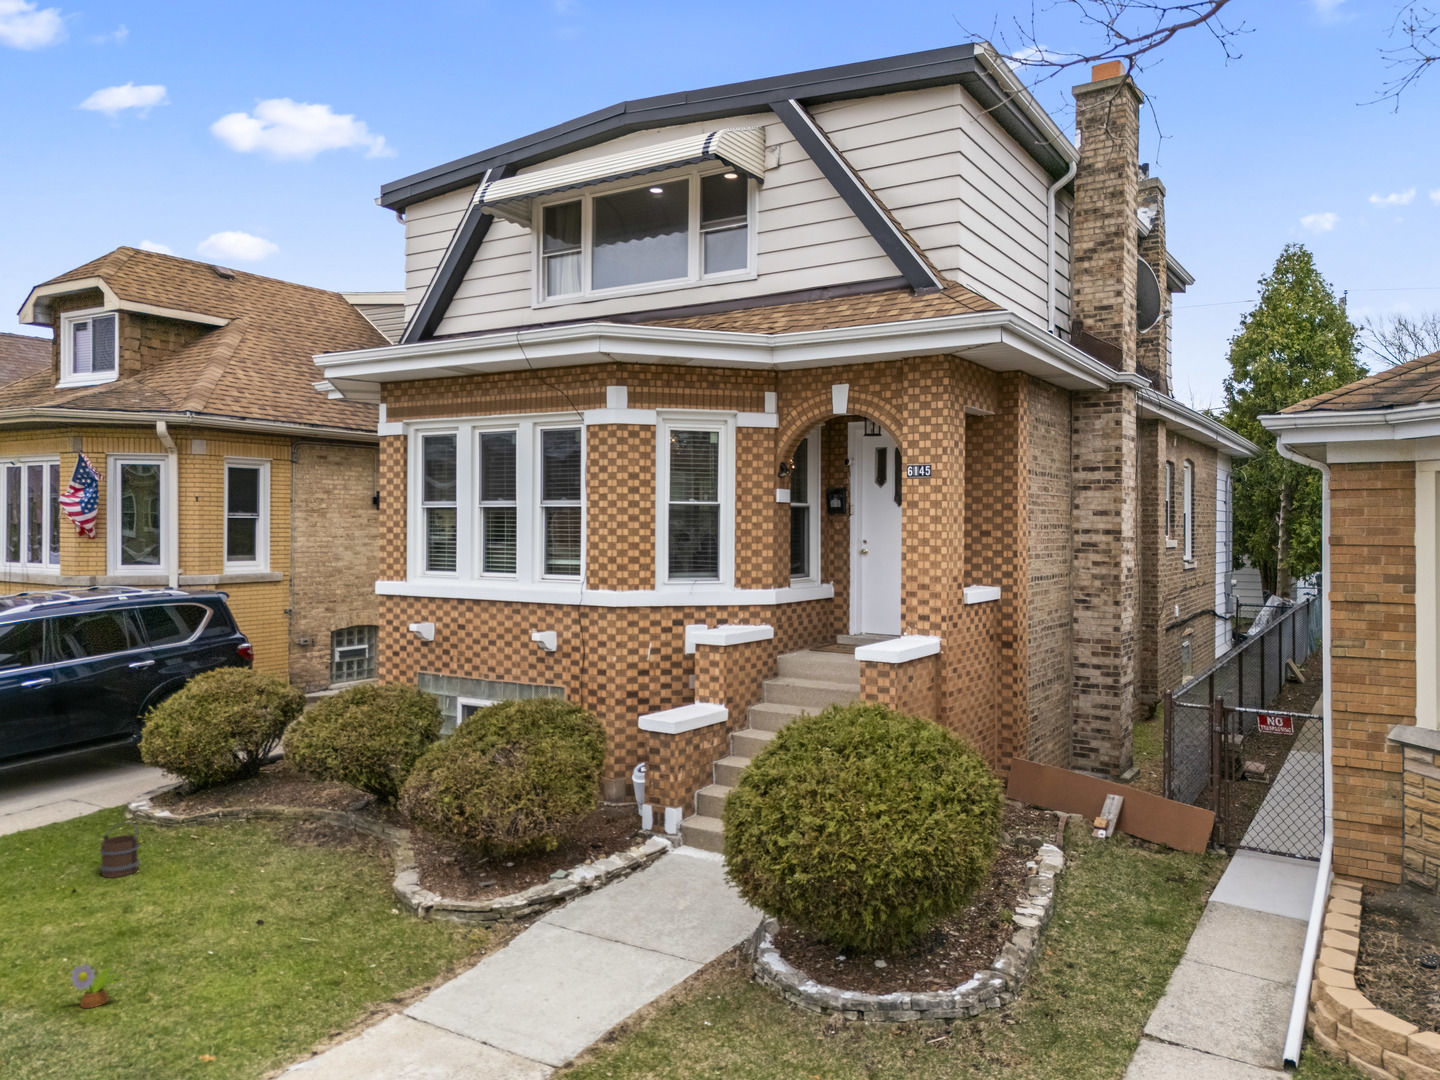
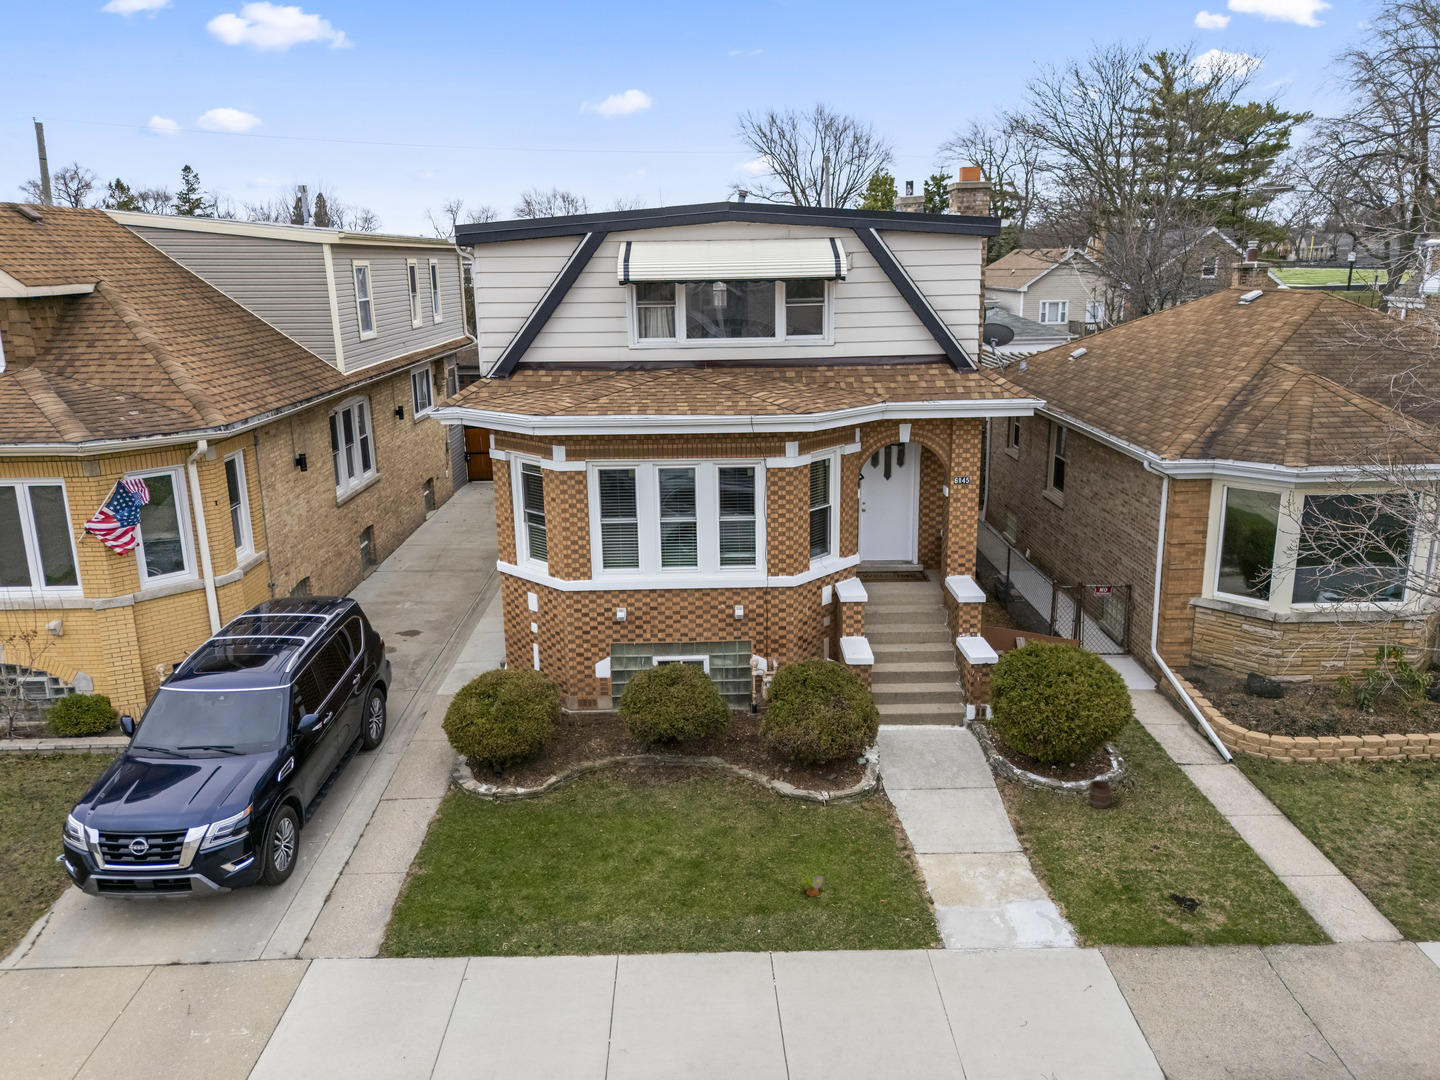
bucket: present [100,822,140,878] -> present [1088,773,1111,809]

